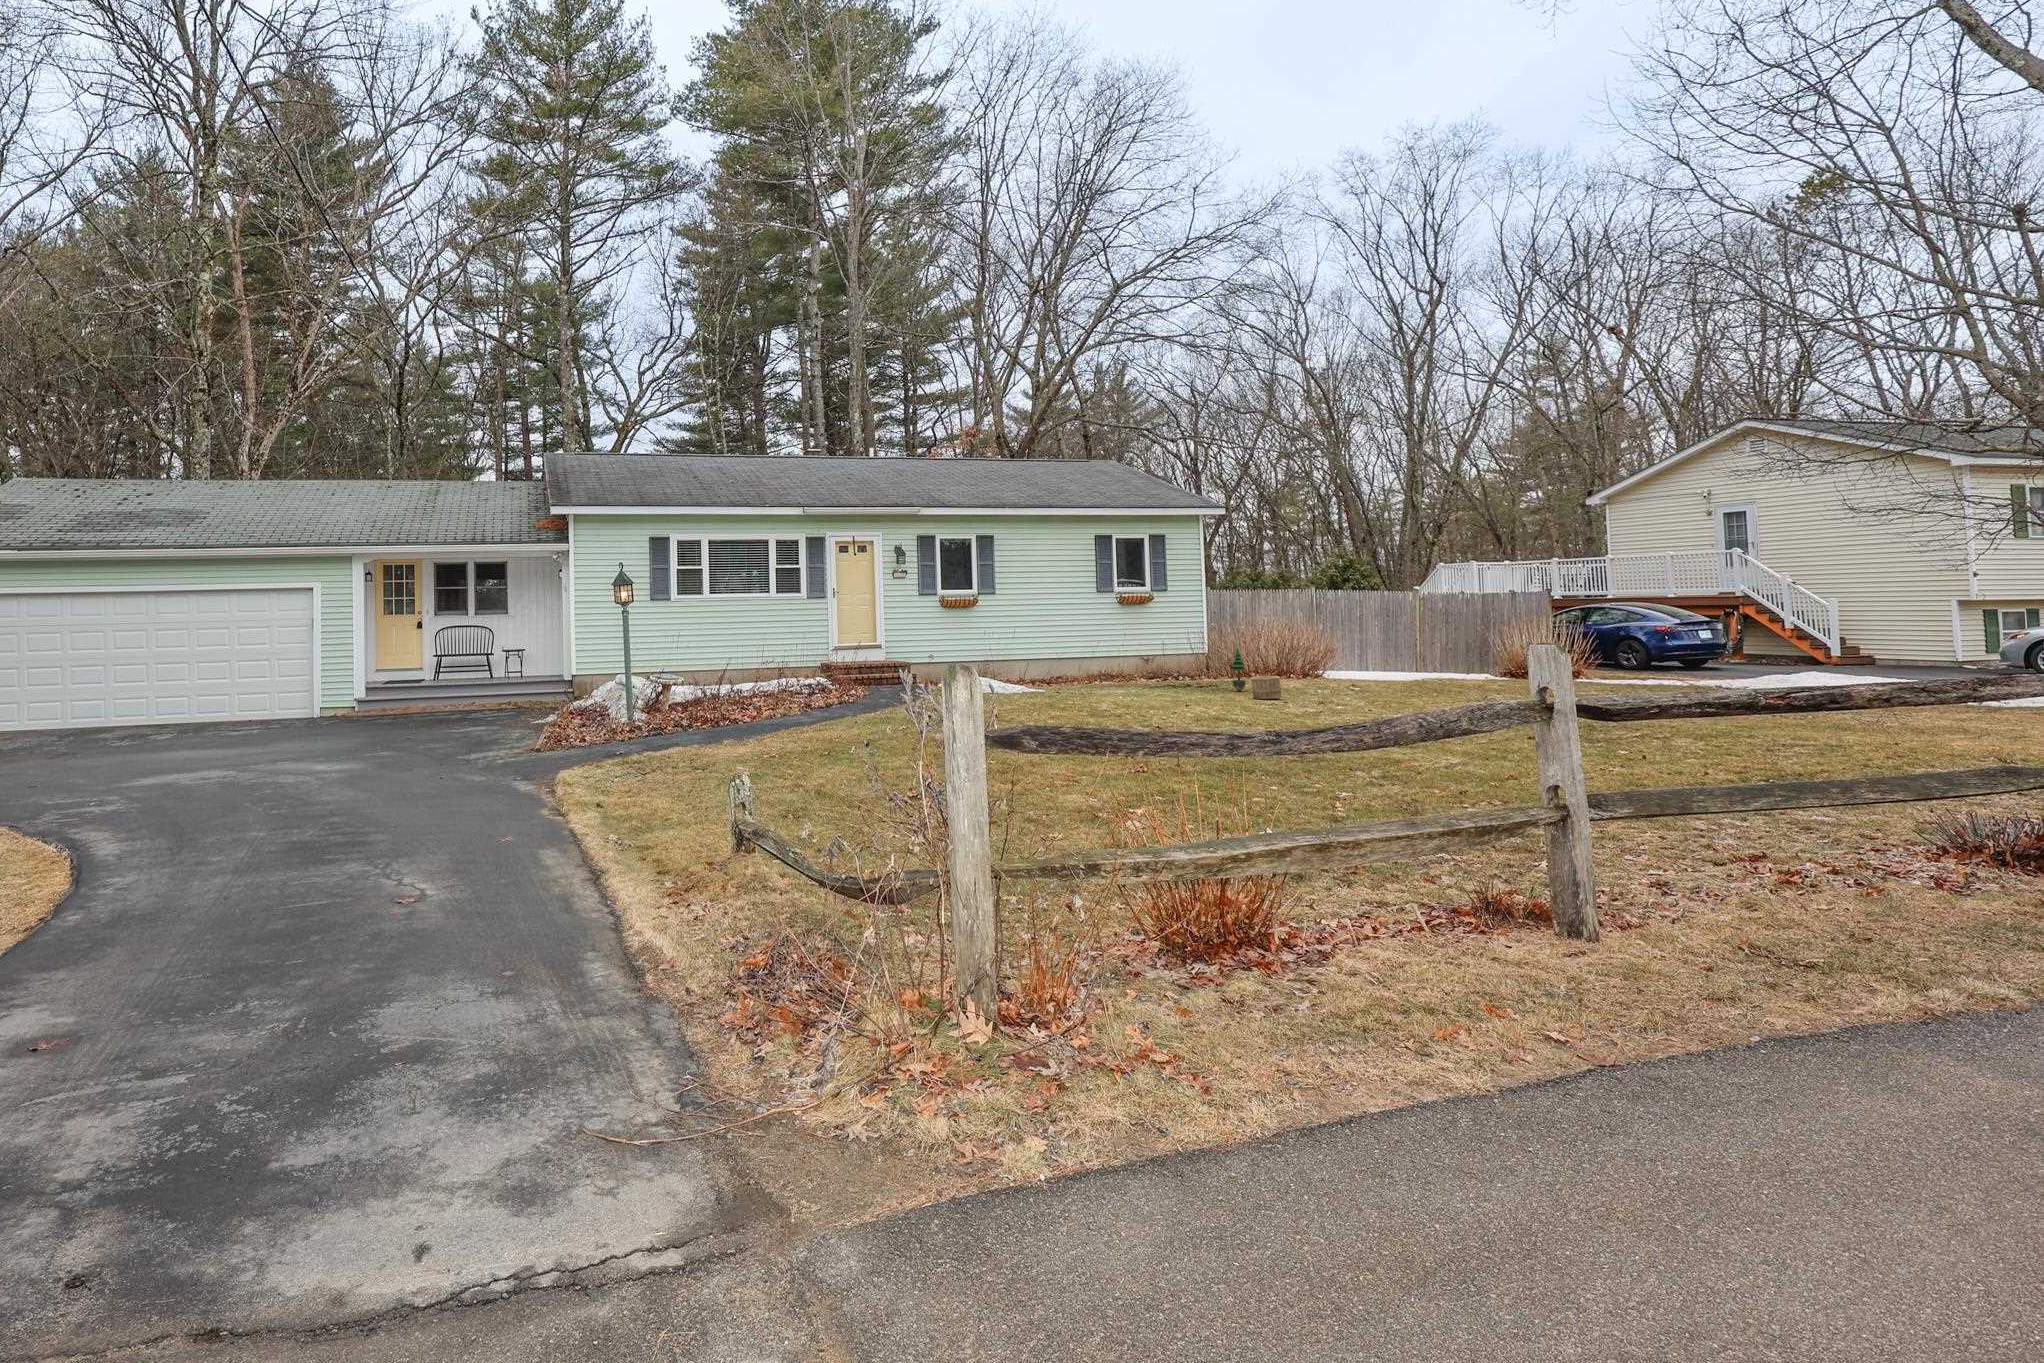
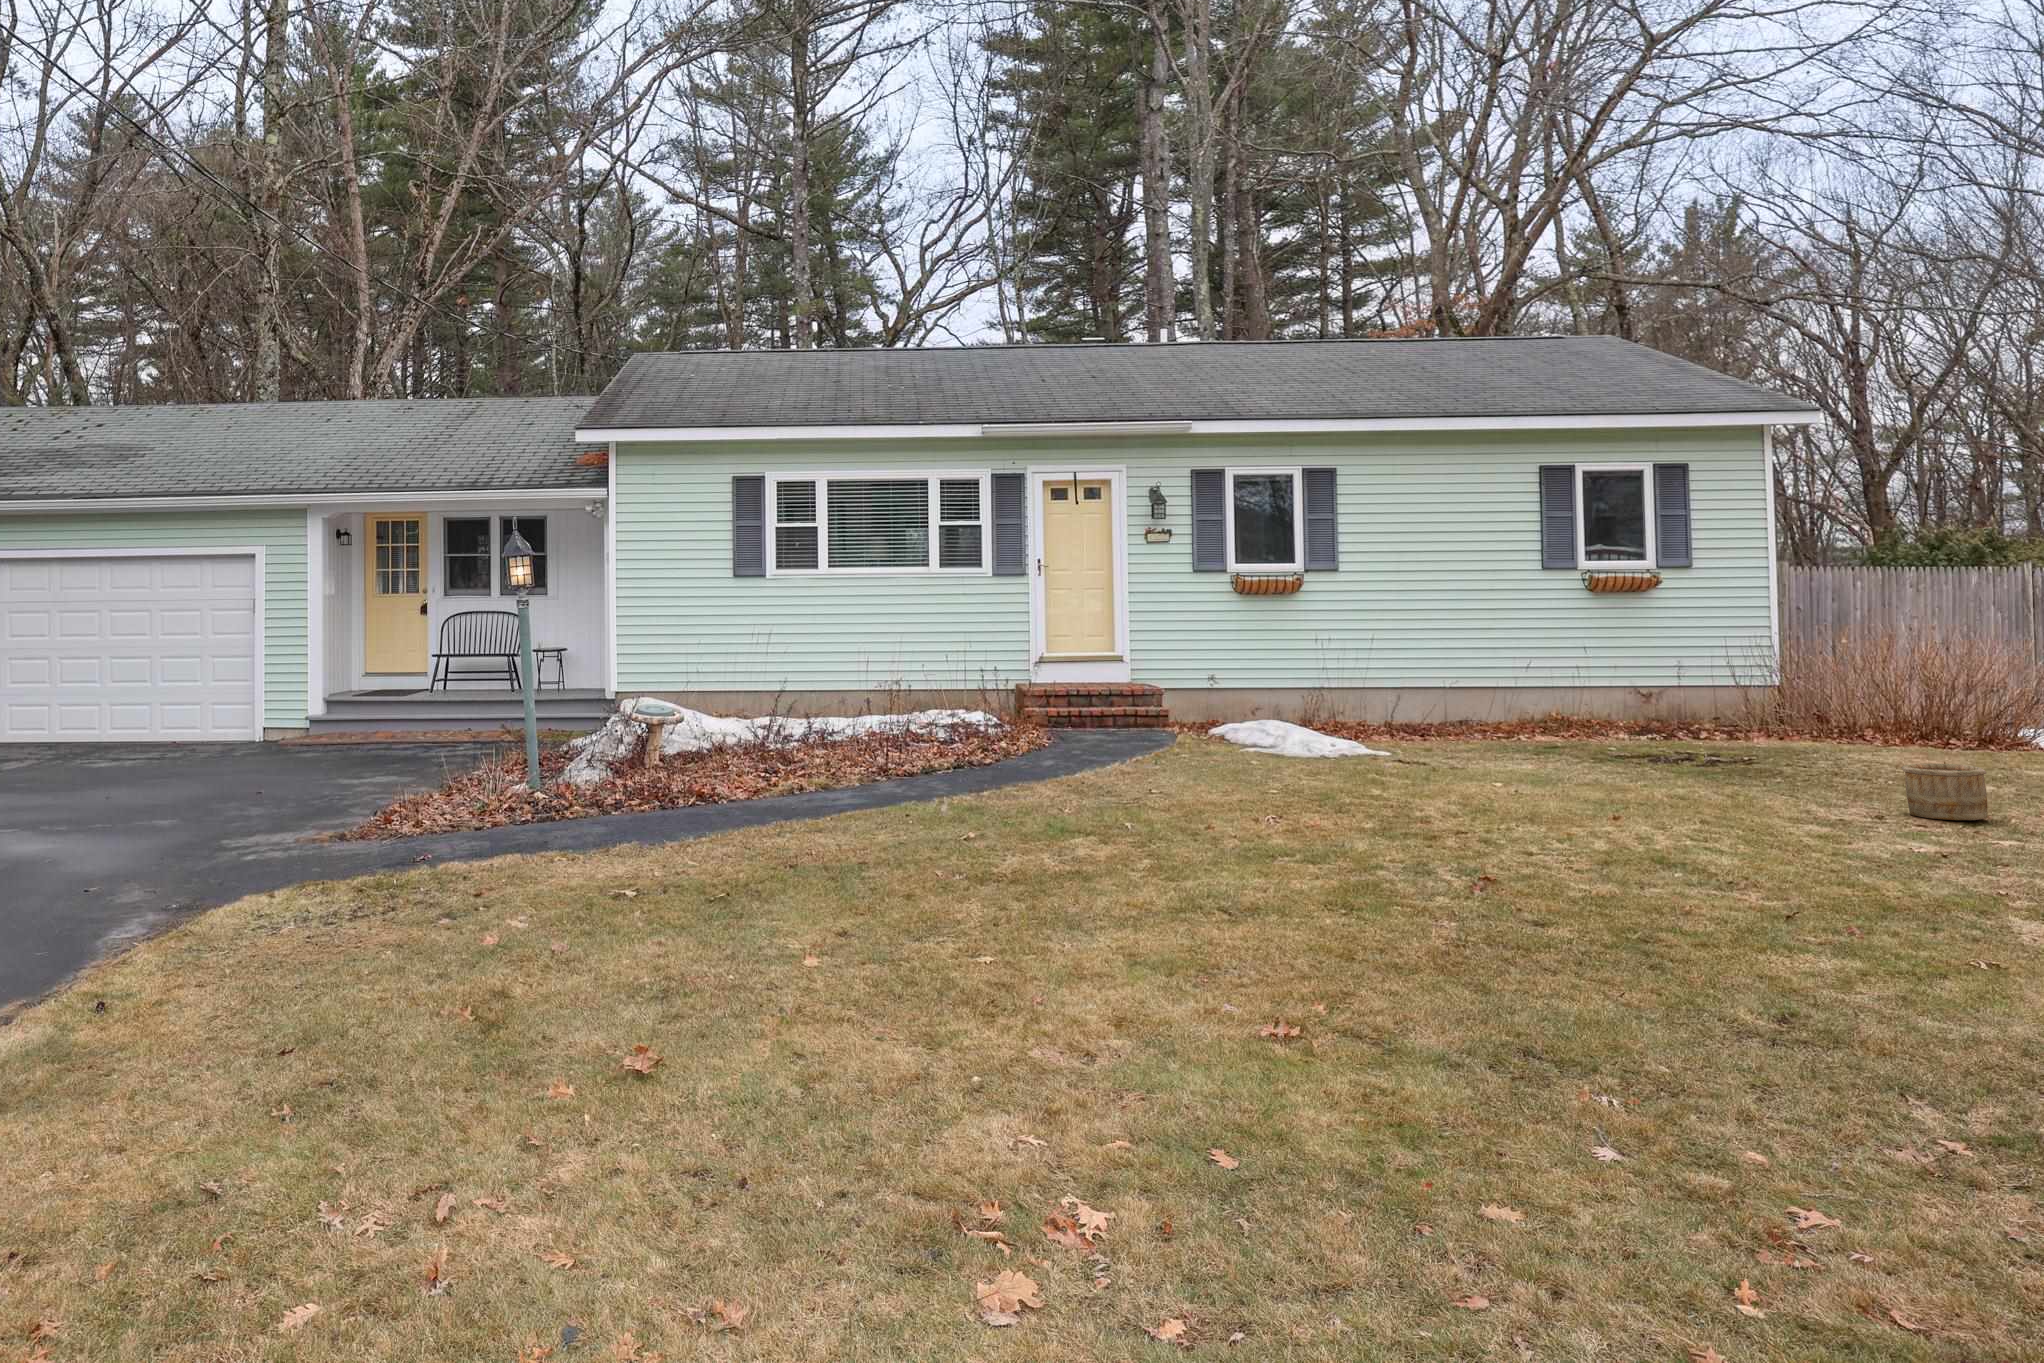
potted tree: present [1230,648,1246,691] -> none [1843,691,1887,788]

